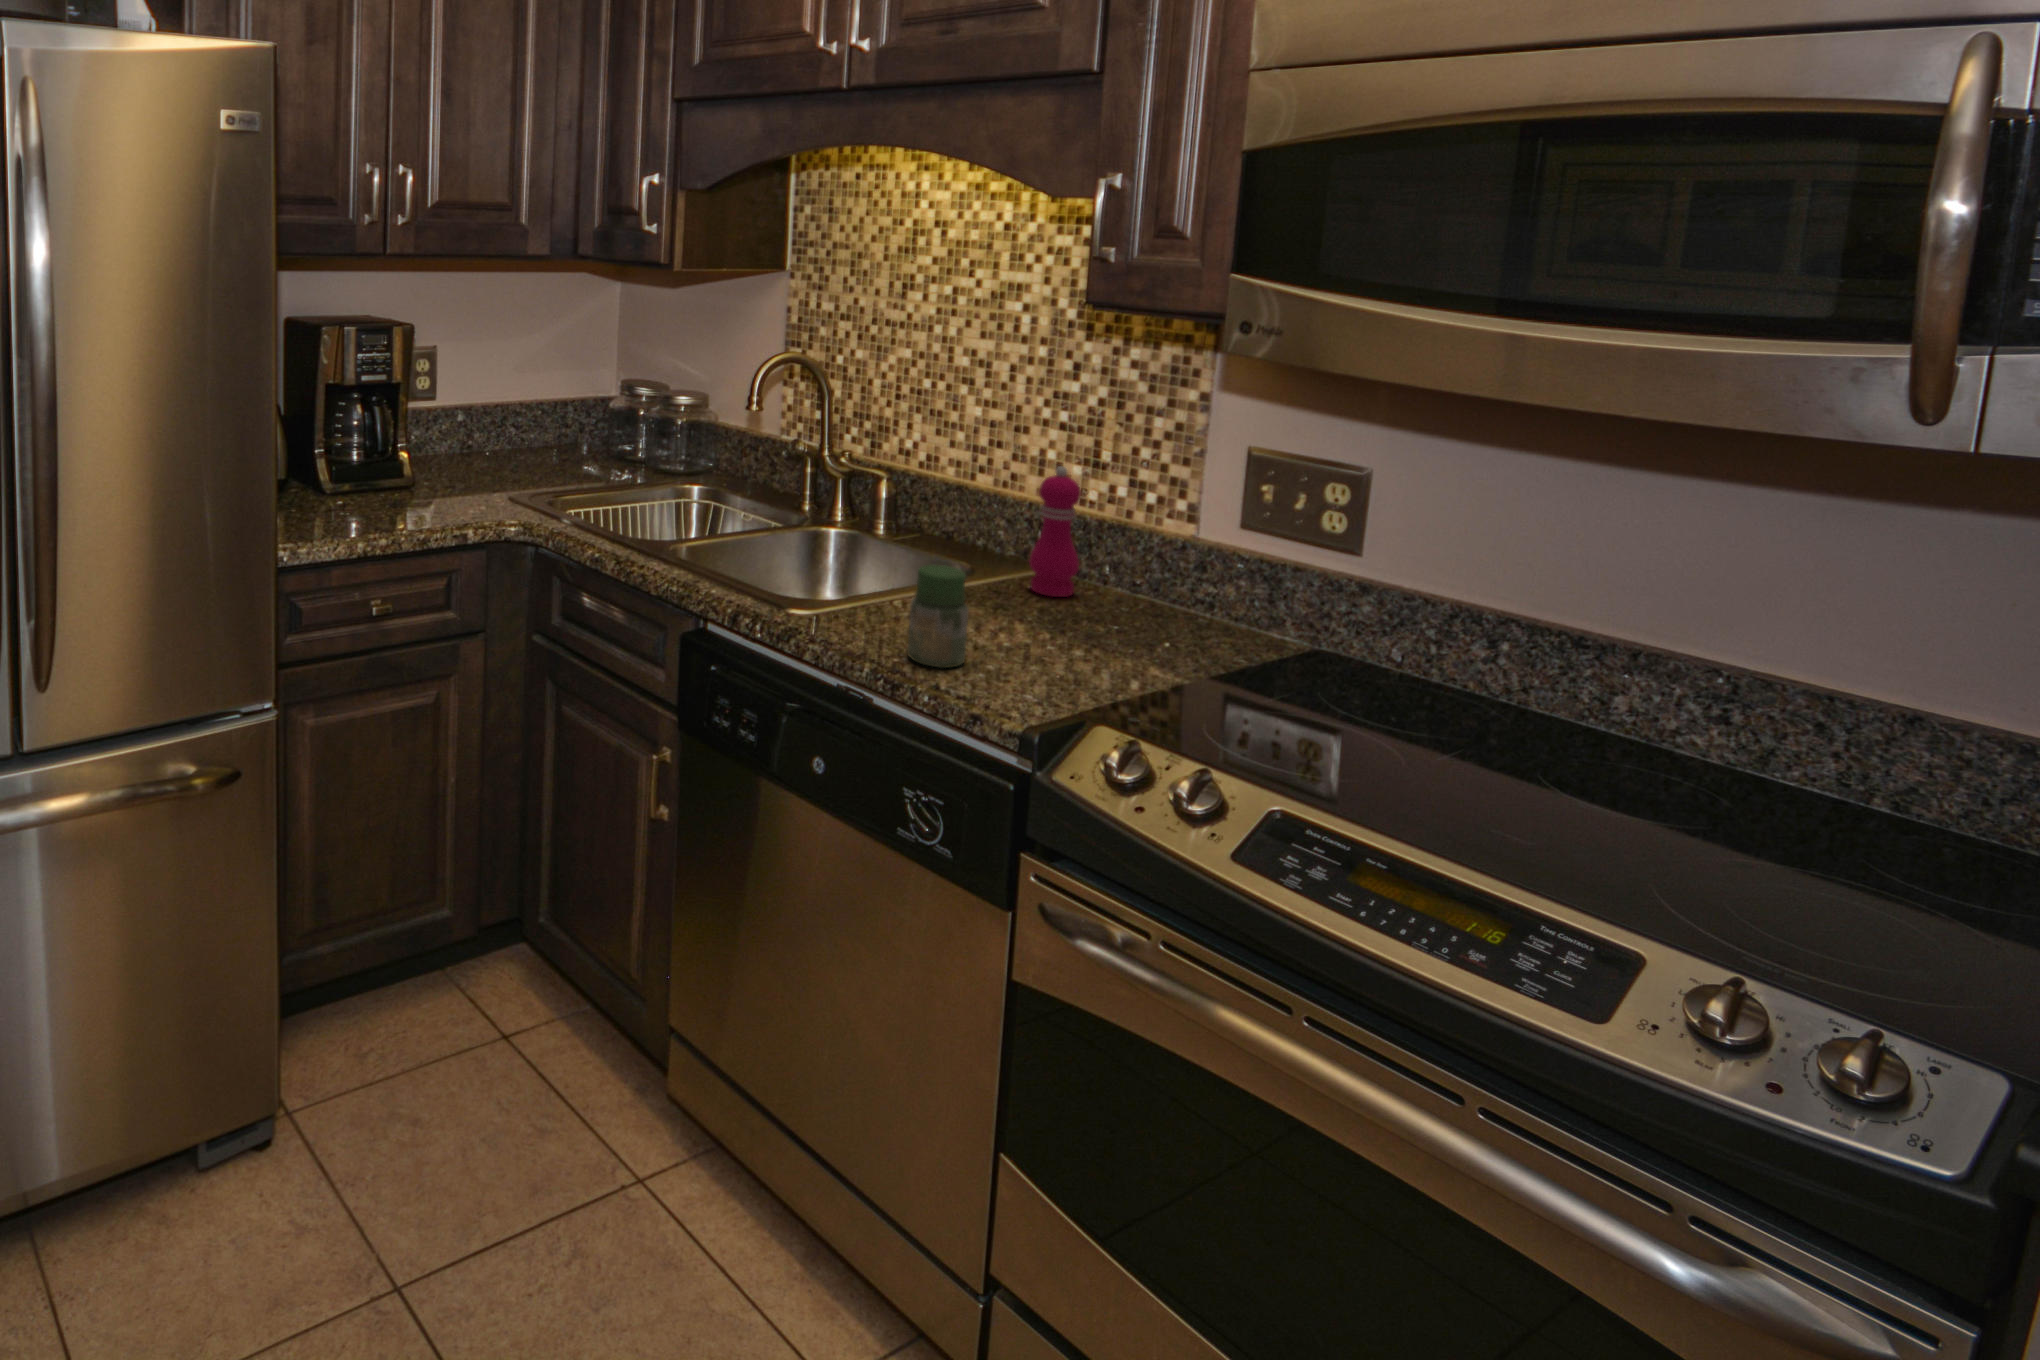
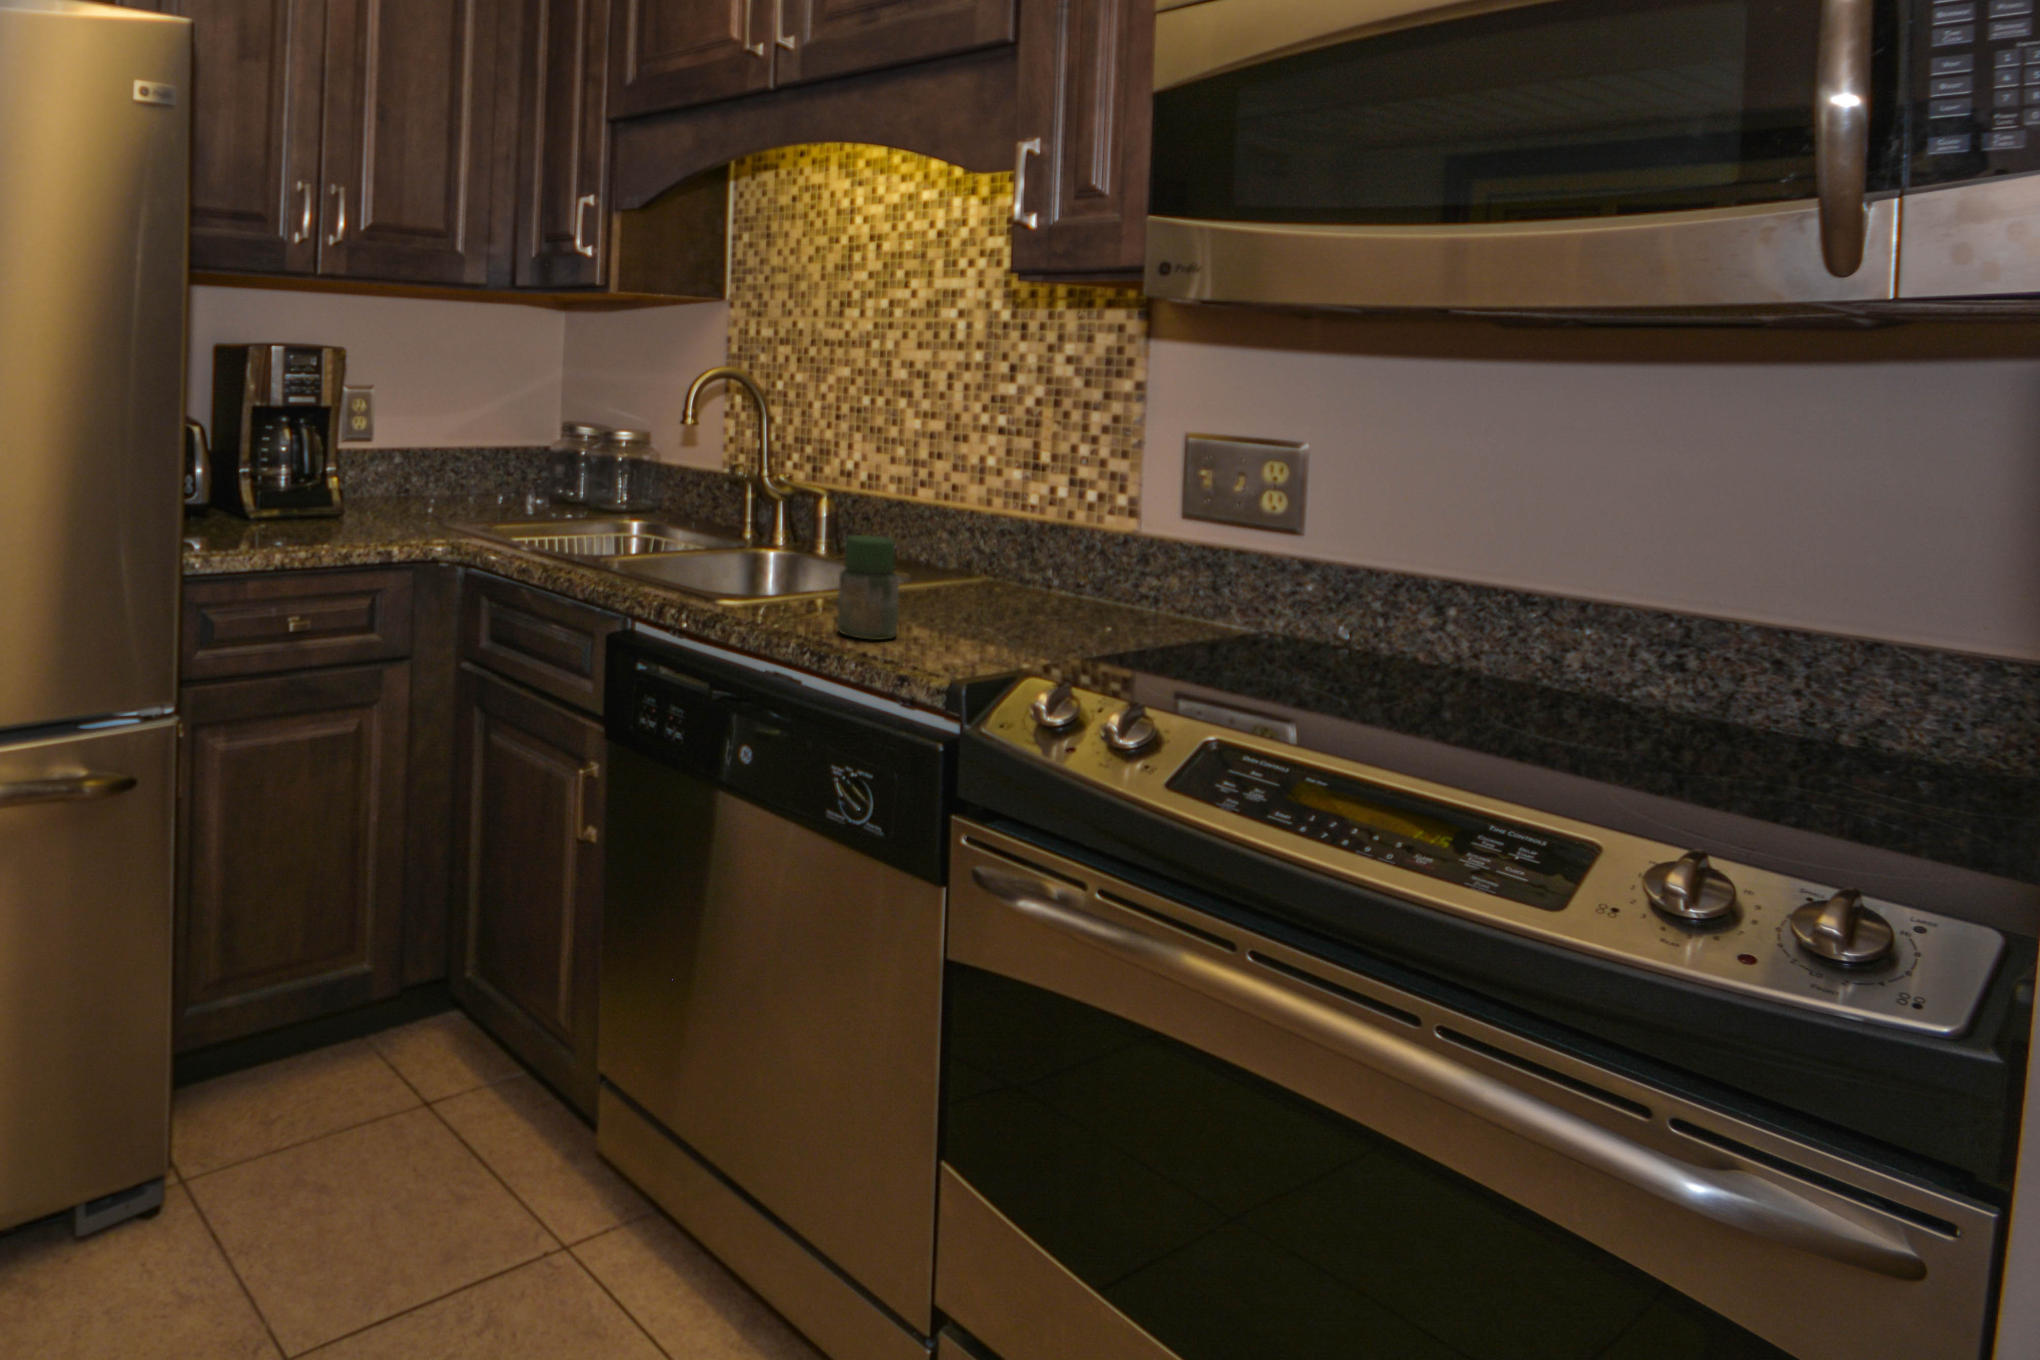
pepper mill: present [1029,466,1080,597] -> none [969,460,1019,596]

